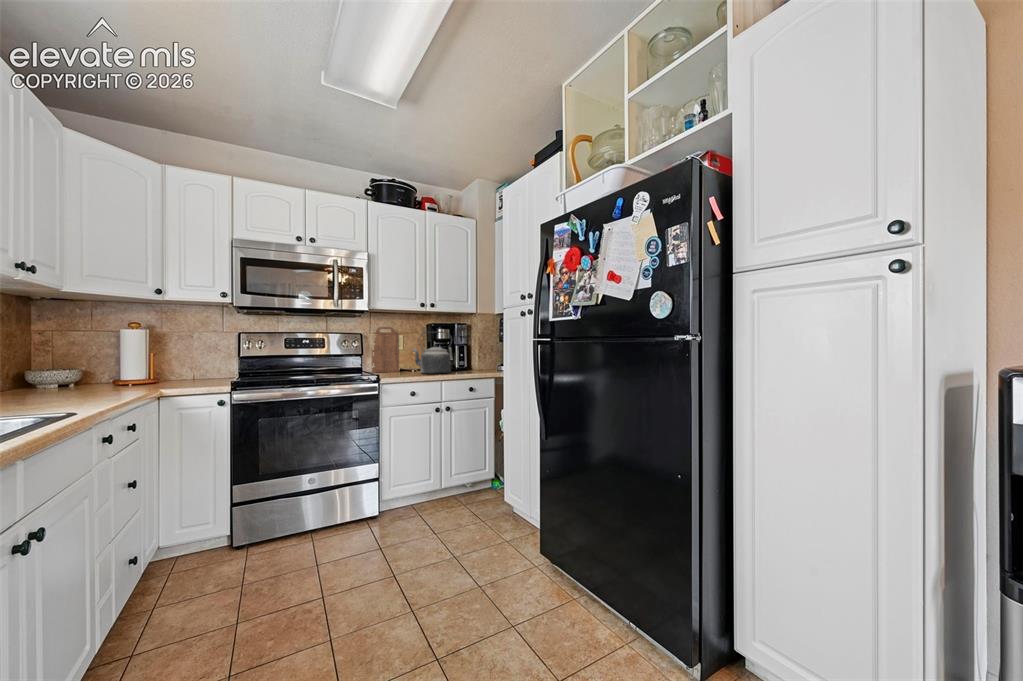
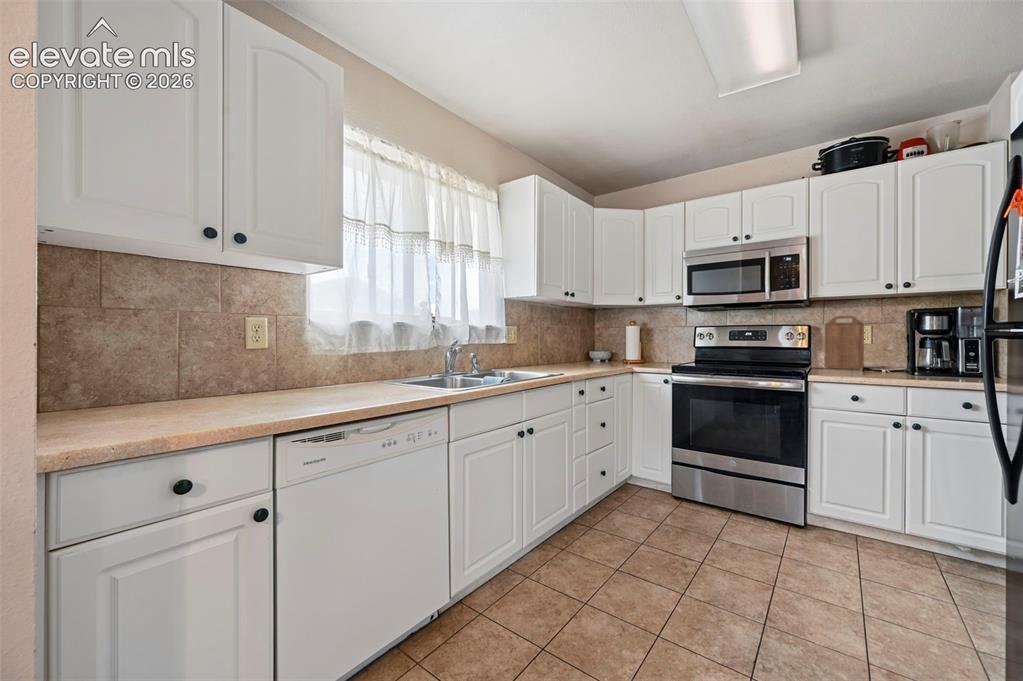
kettle: present [413,332,452,374] -> none [870,322,939,378]

